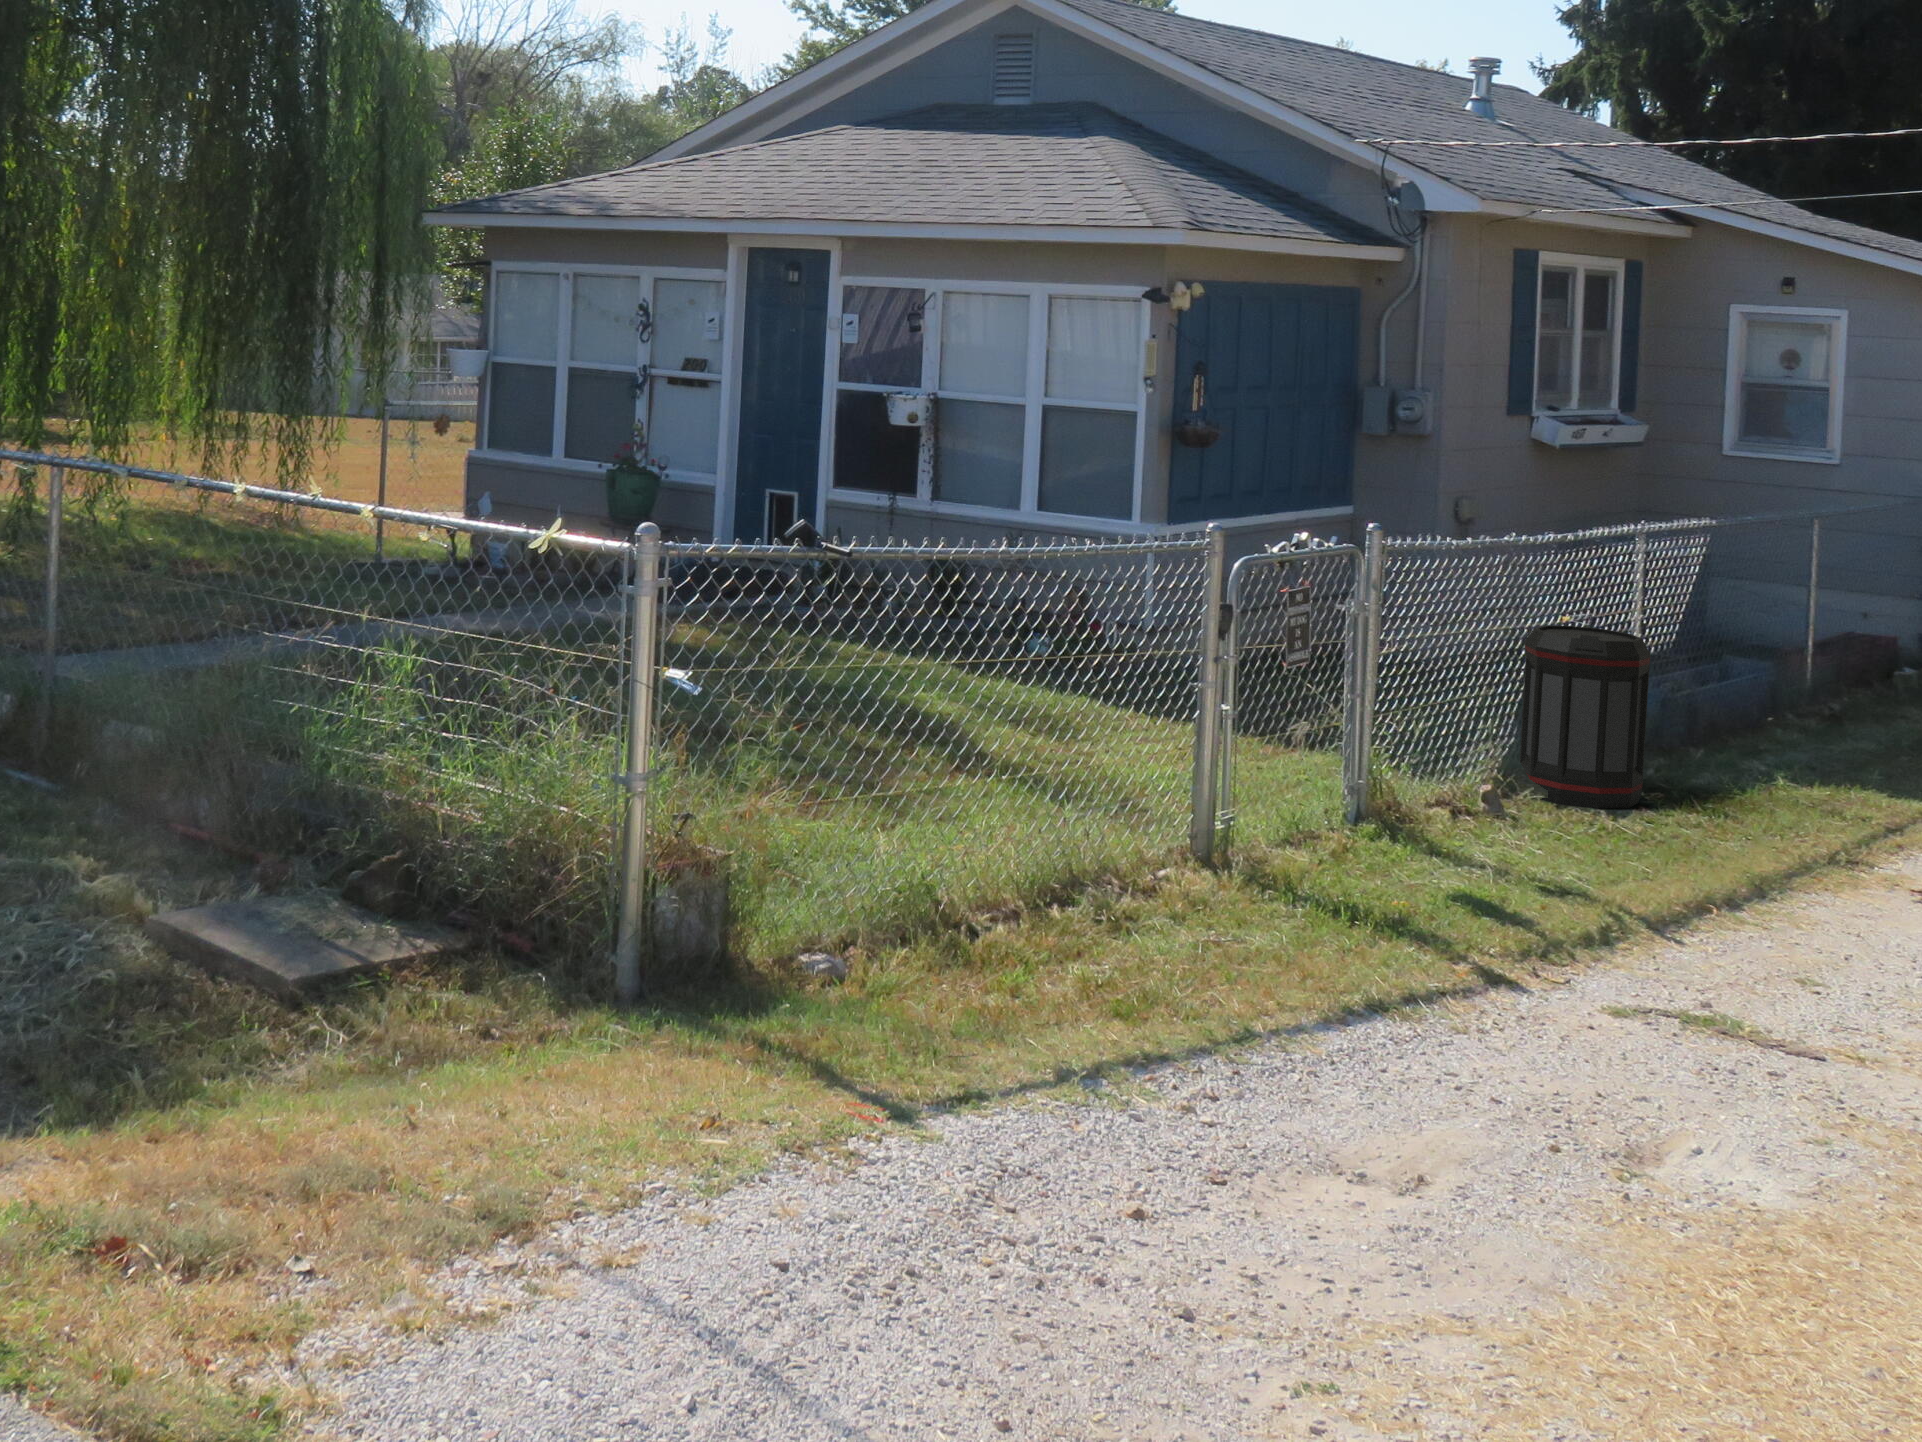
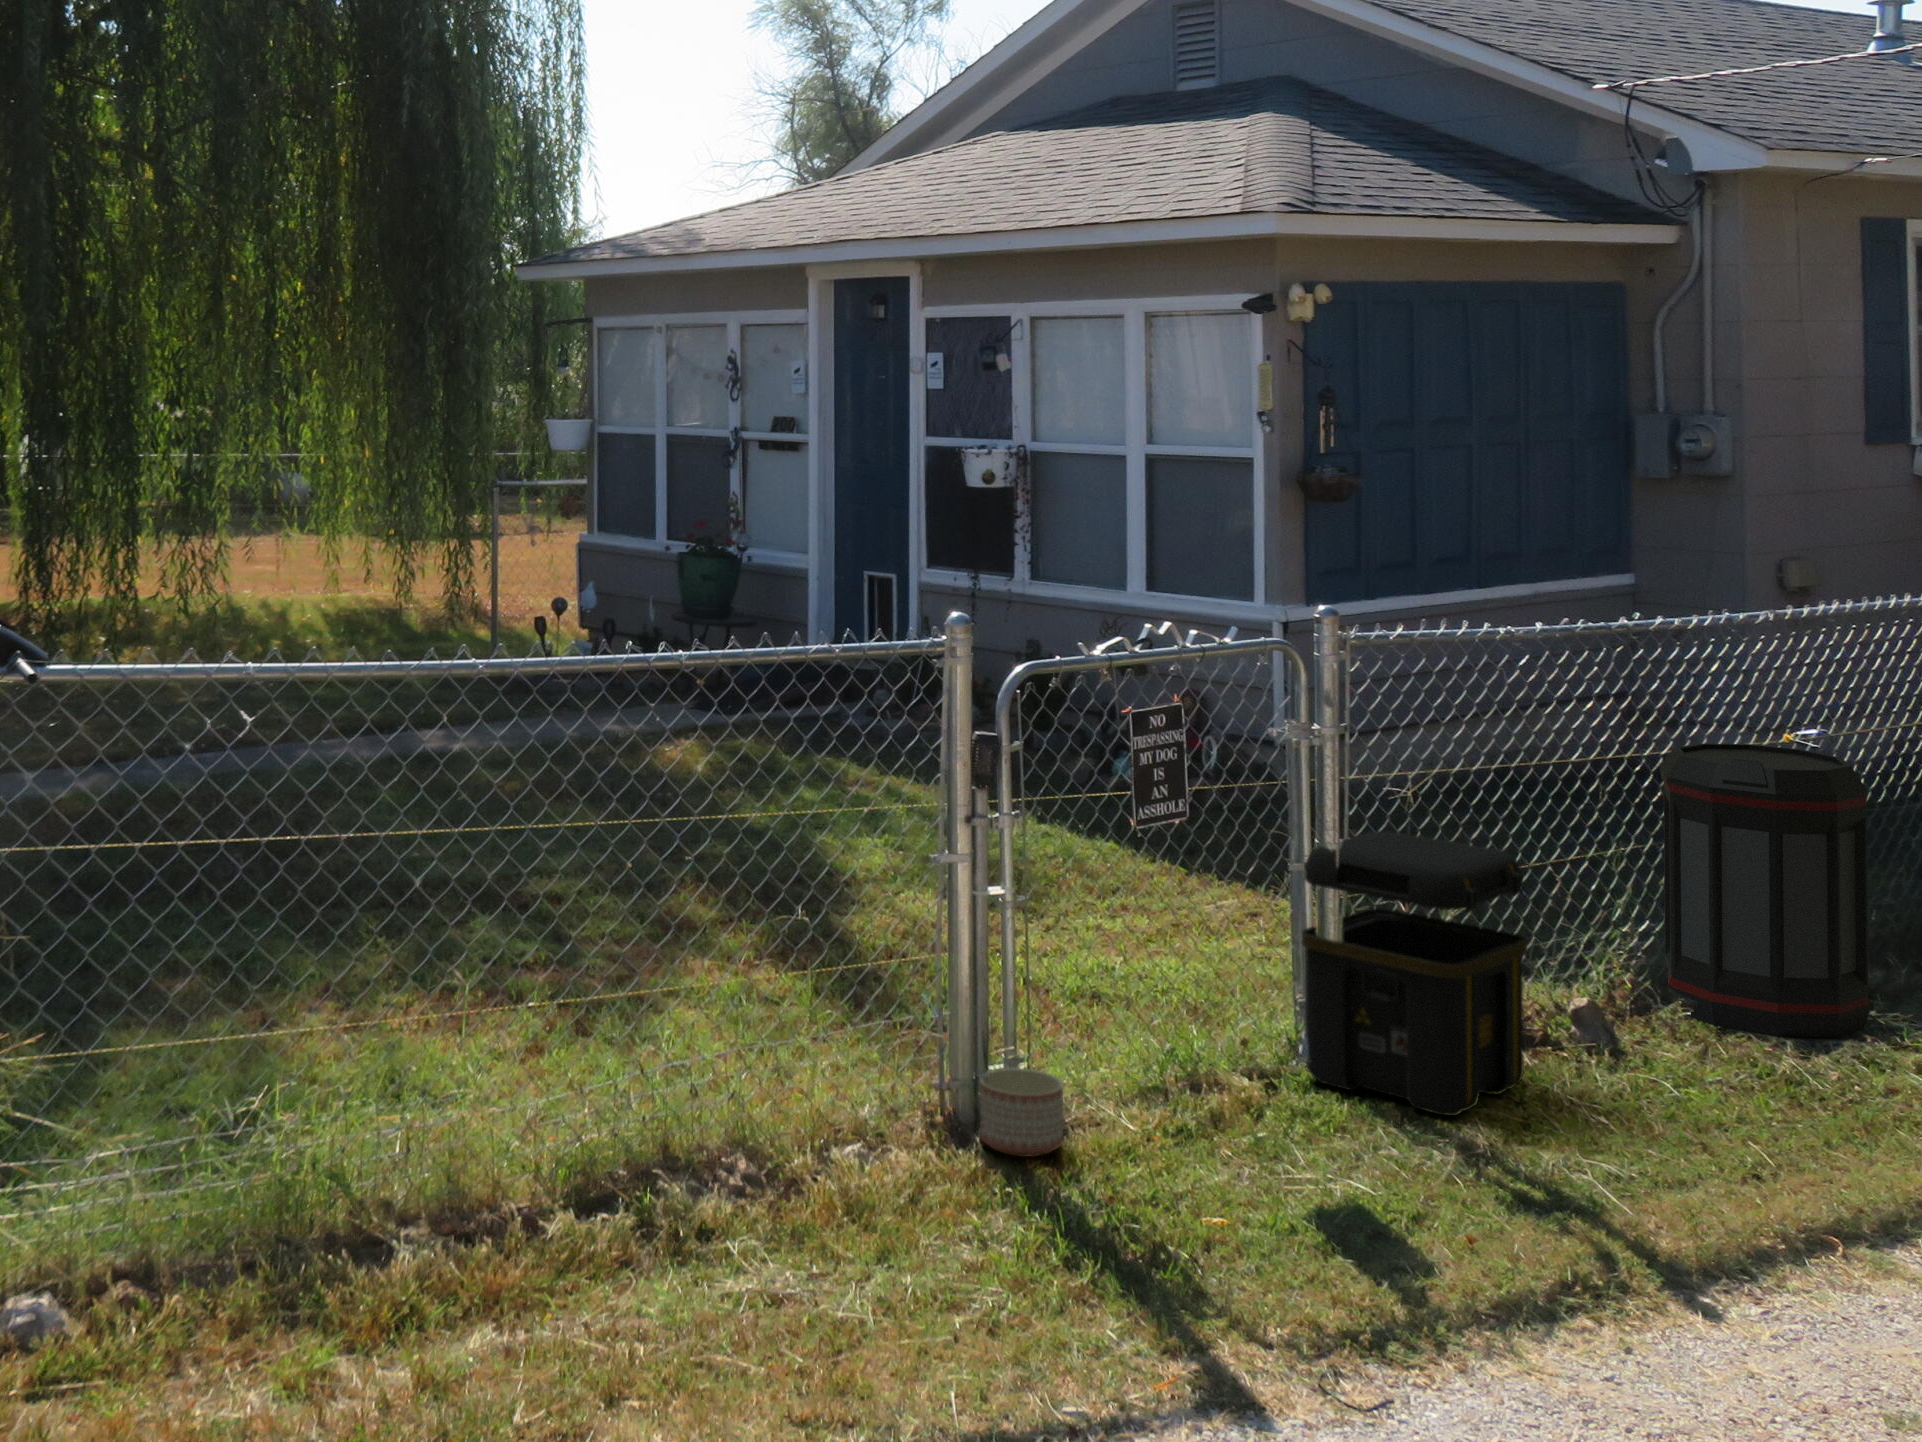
toolbox: none [1373,681,1506,856] -> present [1301,831,1527,1116]
planter: none [1230,833,1286,886] -> present [979,1068,1063,1157]

